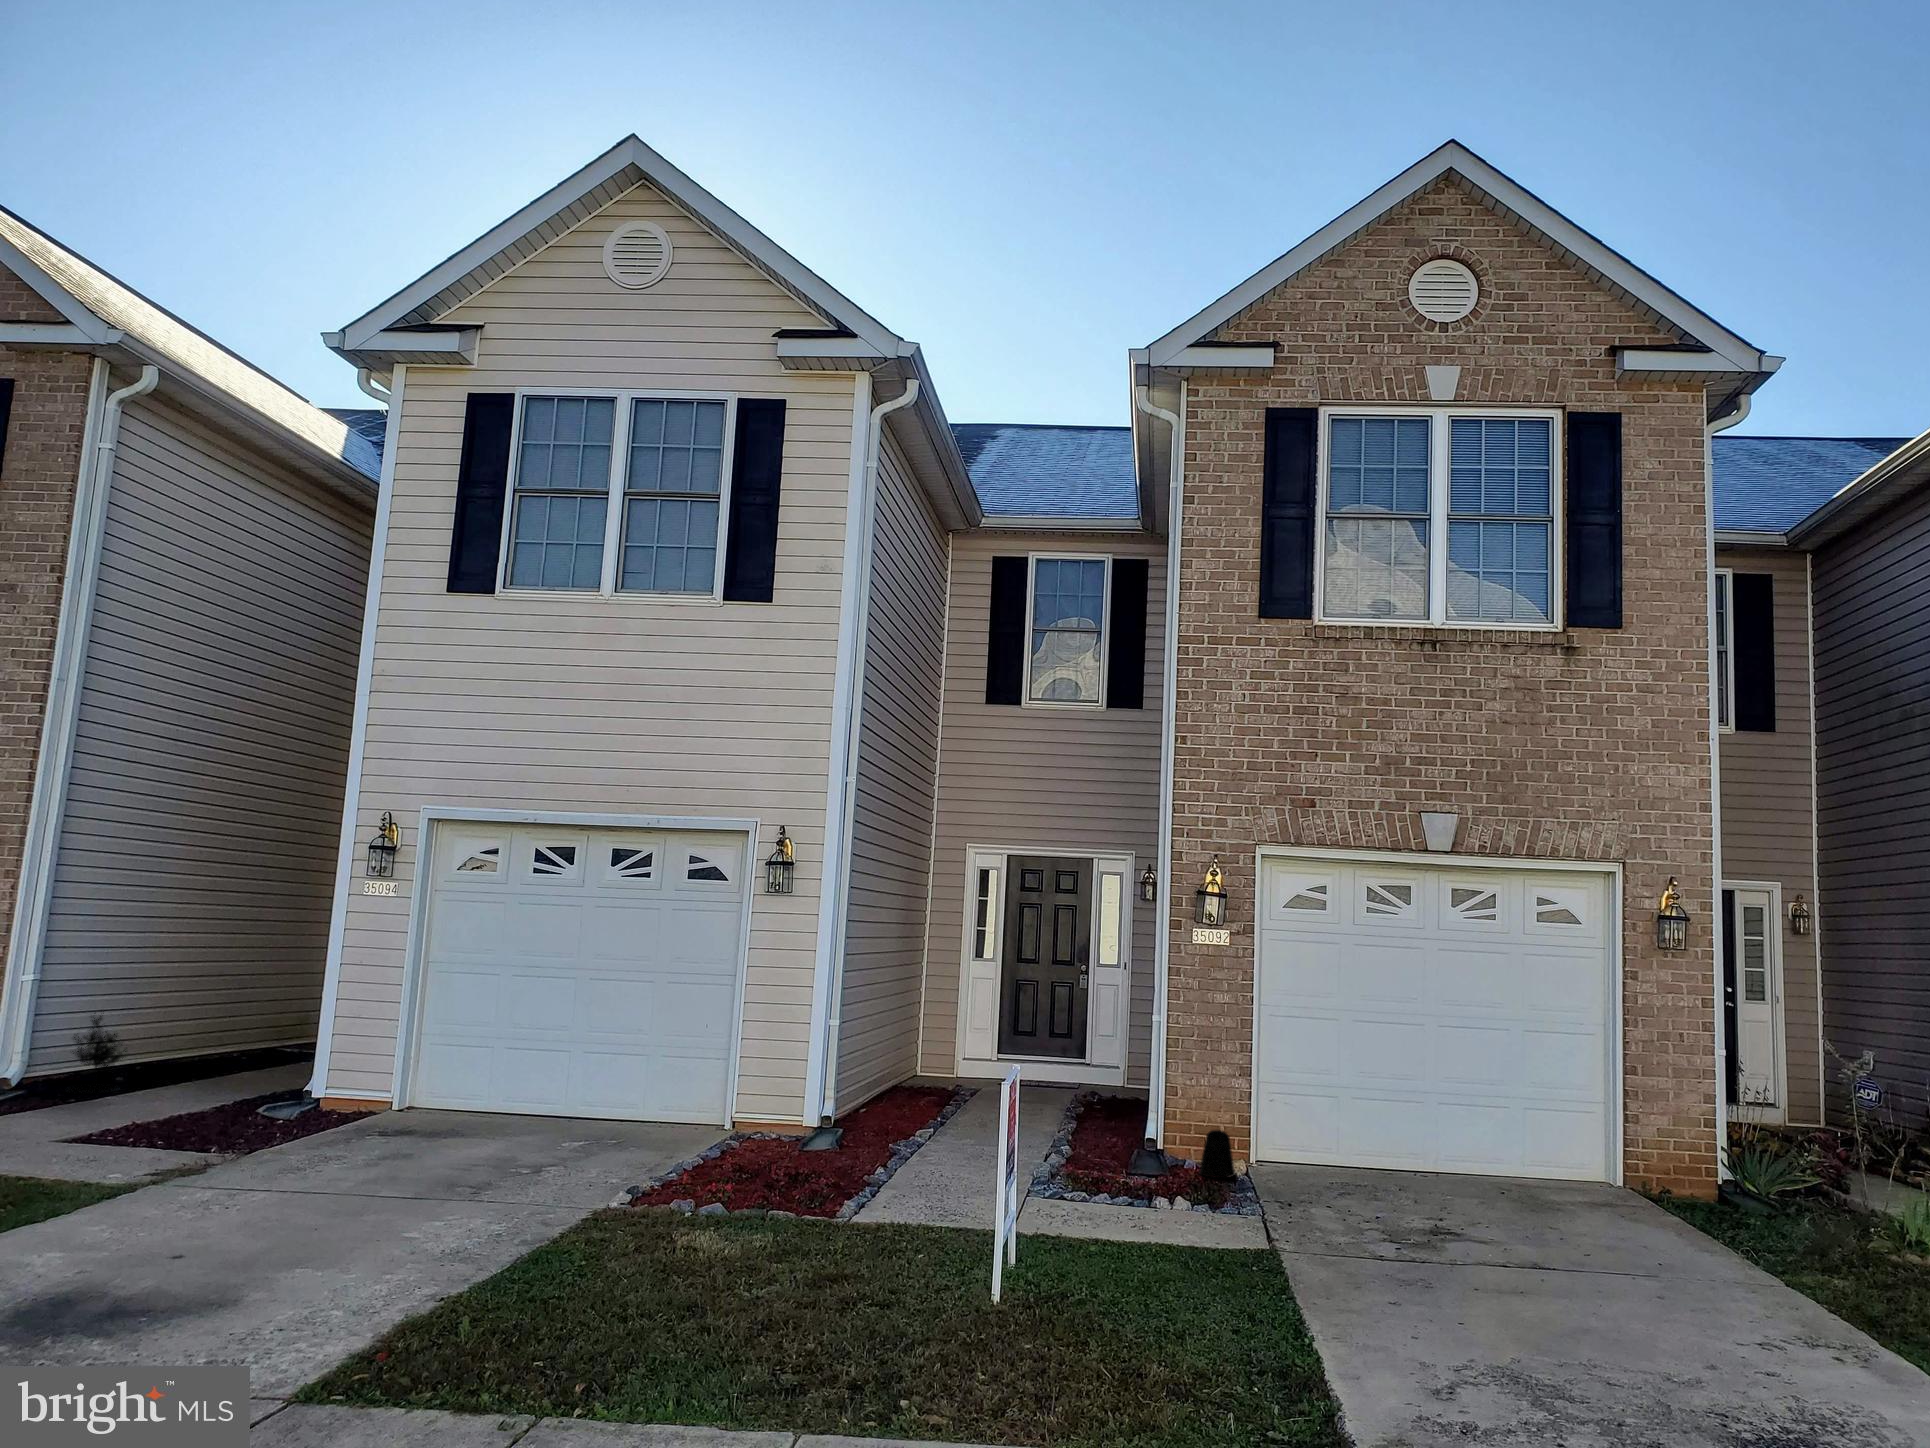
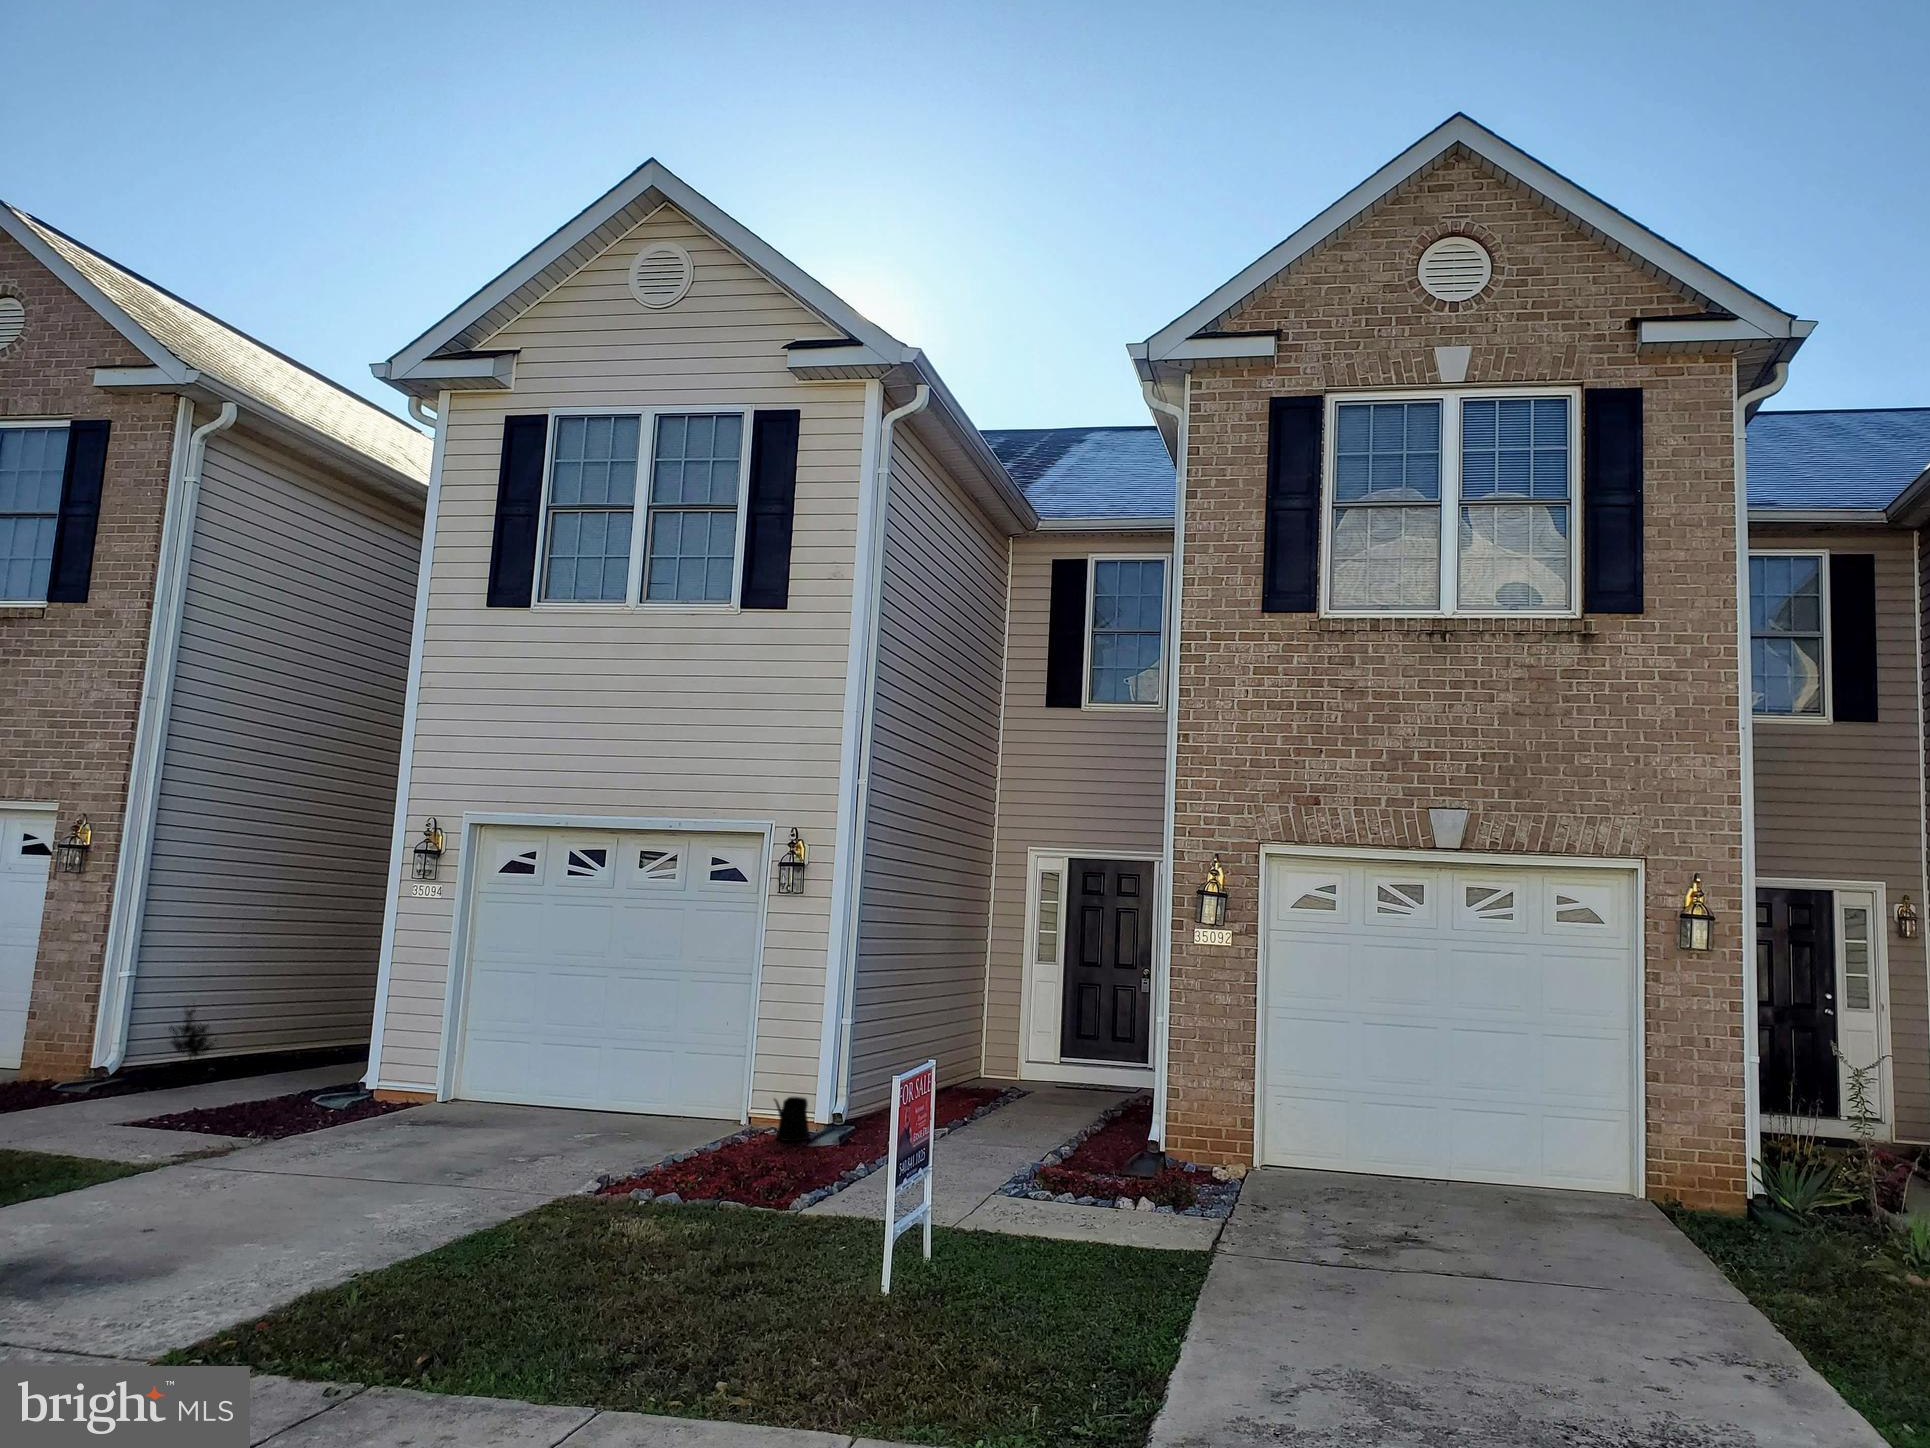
watering can: present [1199,1130,1235,1178] -> present [774,1097,810,1141]

